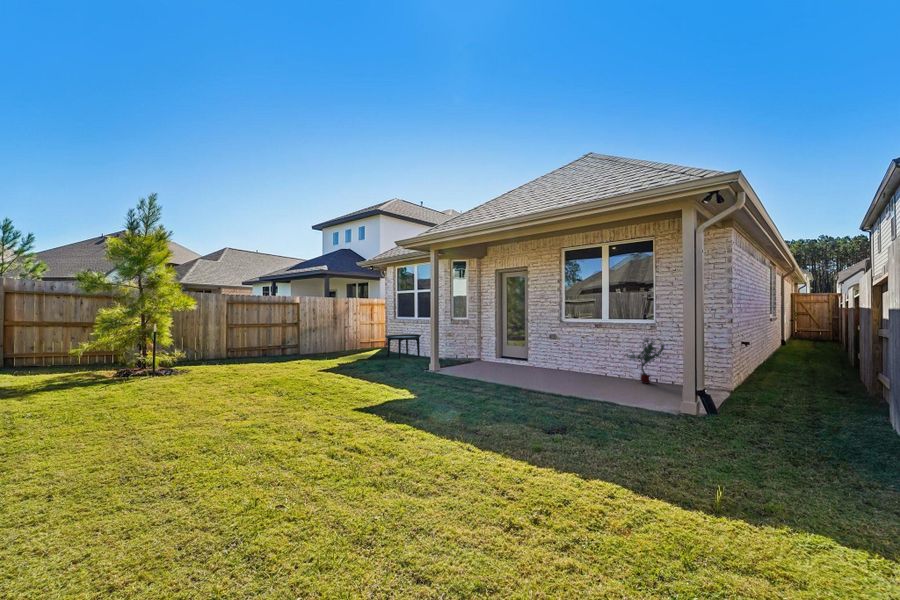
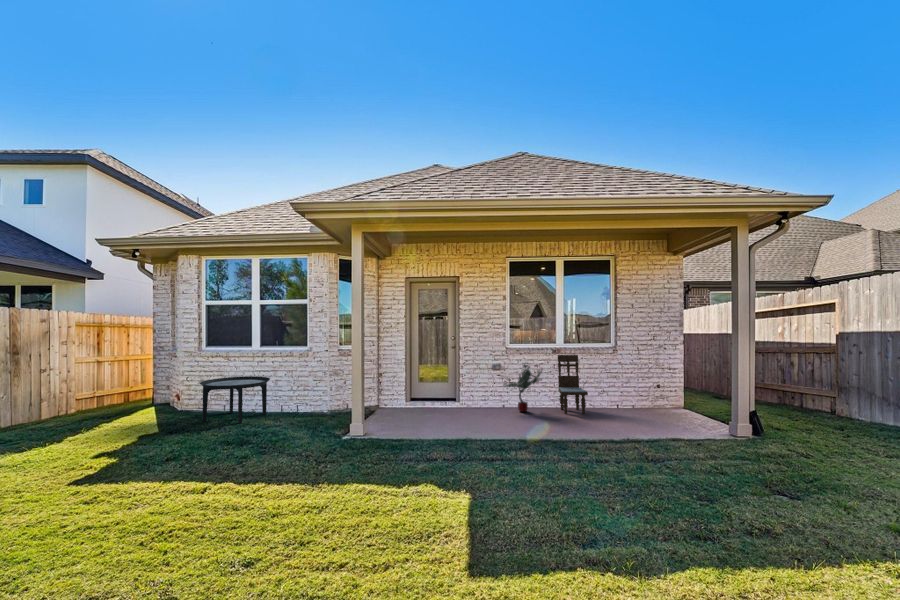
dining chair: none [587,329,616,380] -> present [558,355,588,414]
potted tree: present [627,338,664,383] -> present [504,363,542,412]

